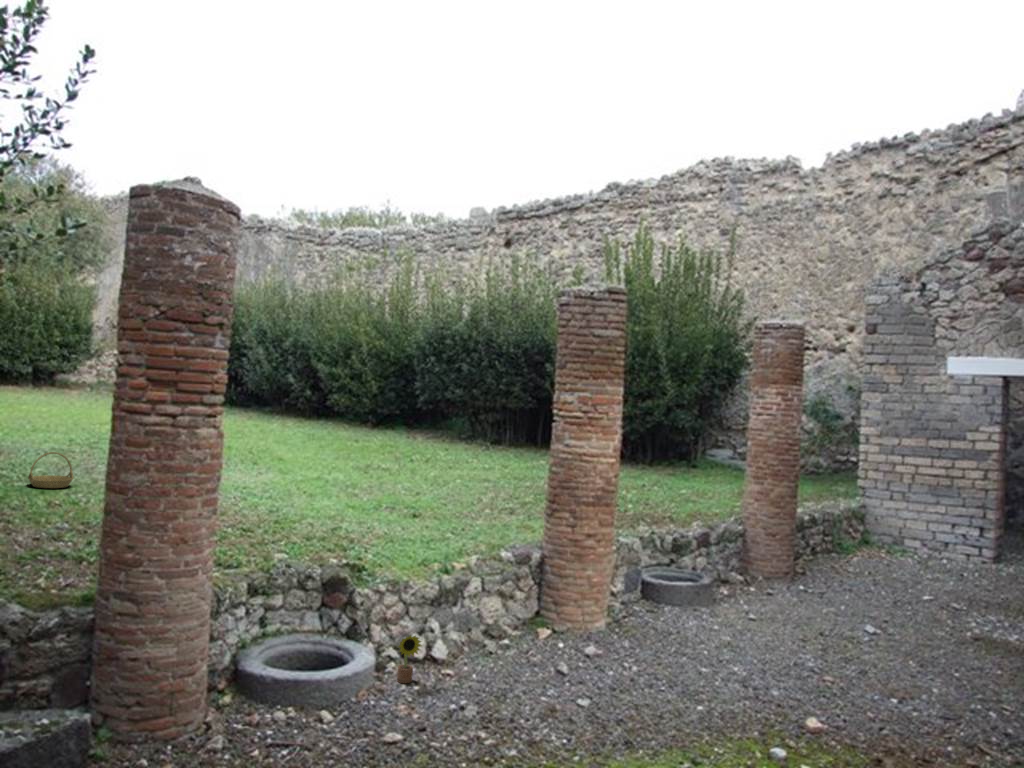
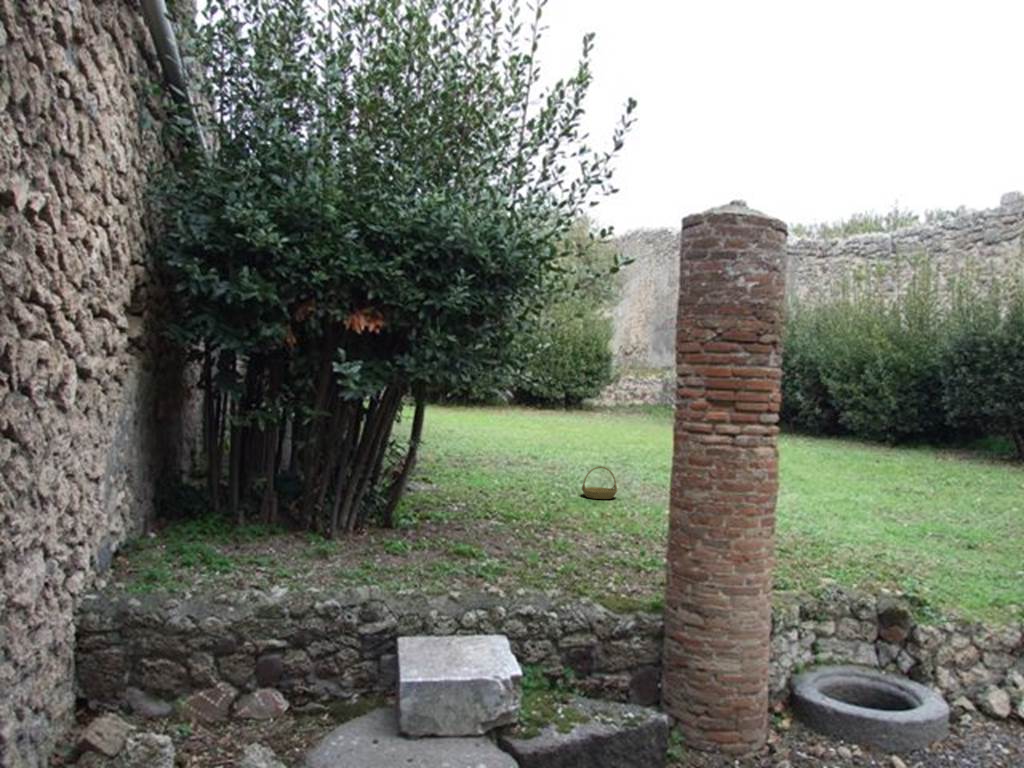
decorative plant: present [397,635,422,683] -> none [975,686,1009,741]

